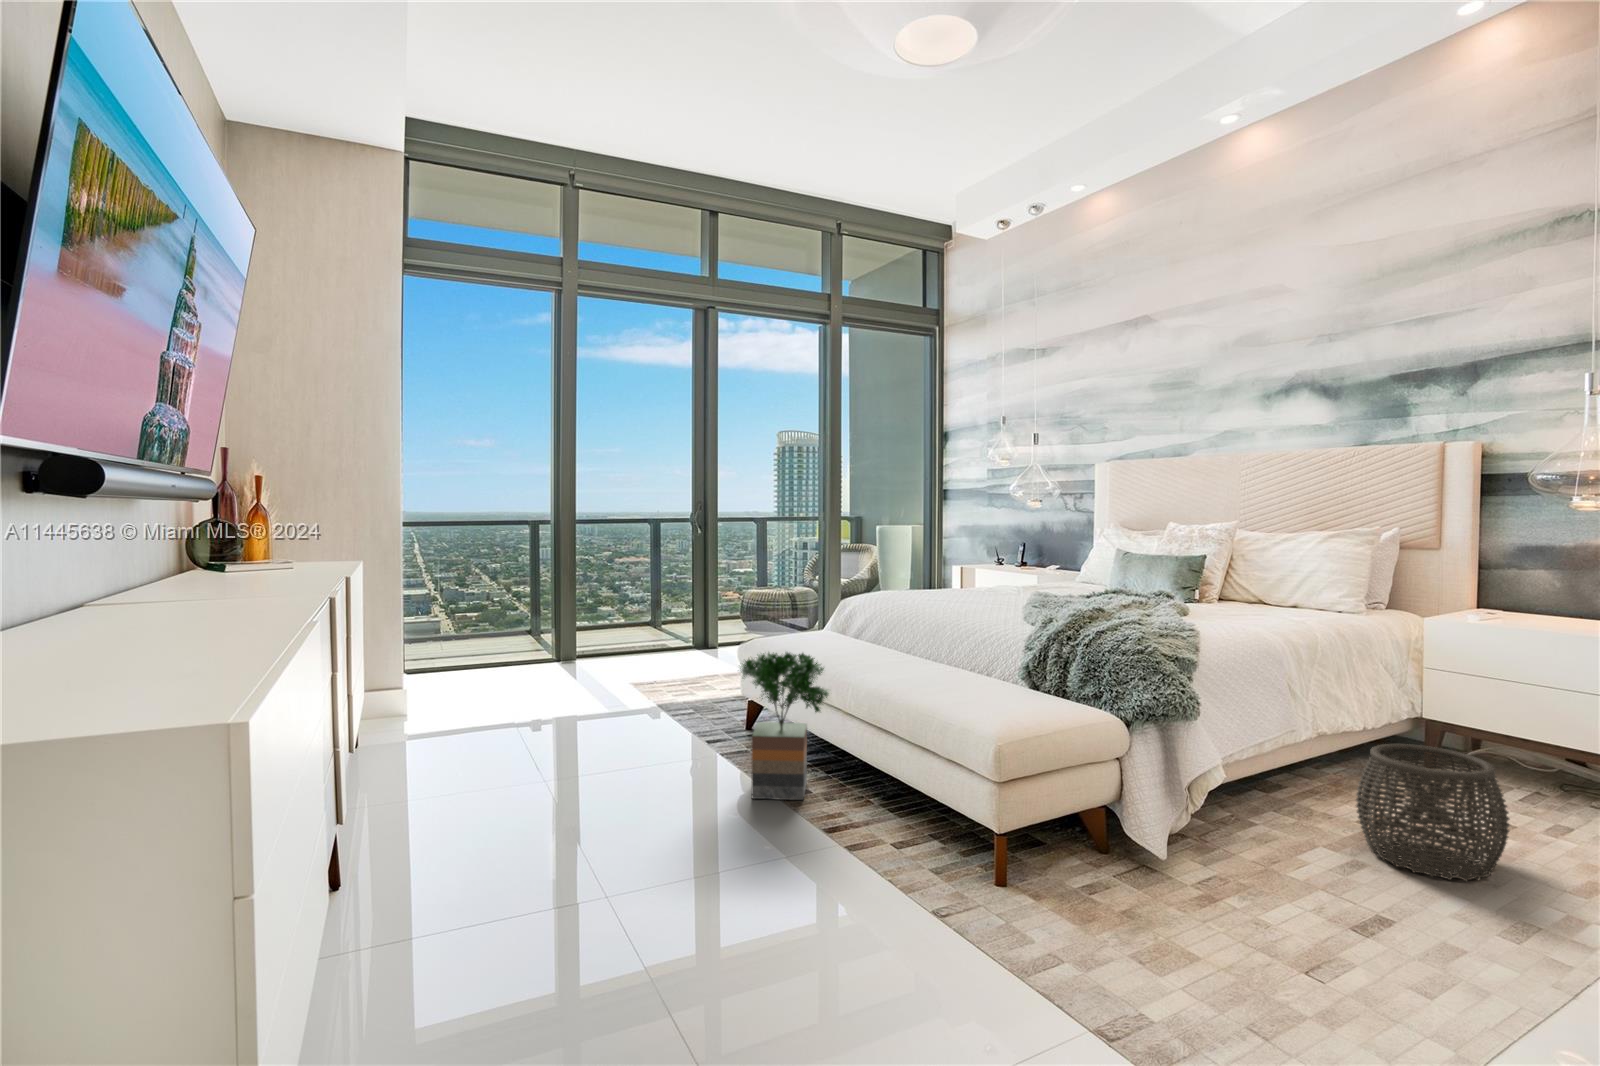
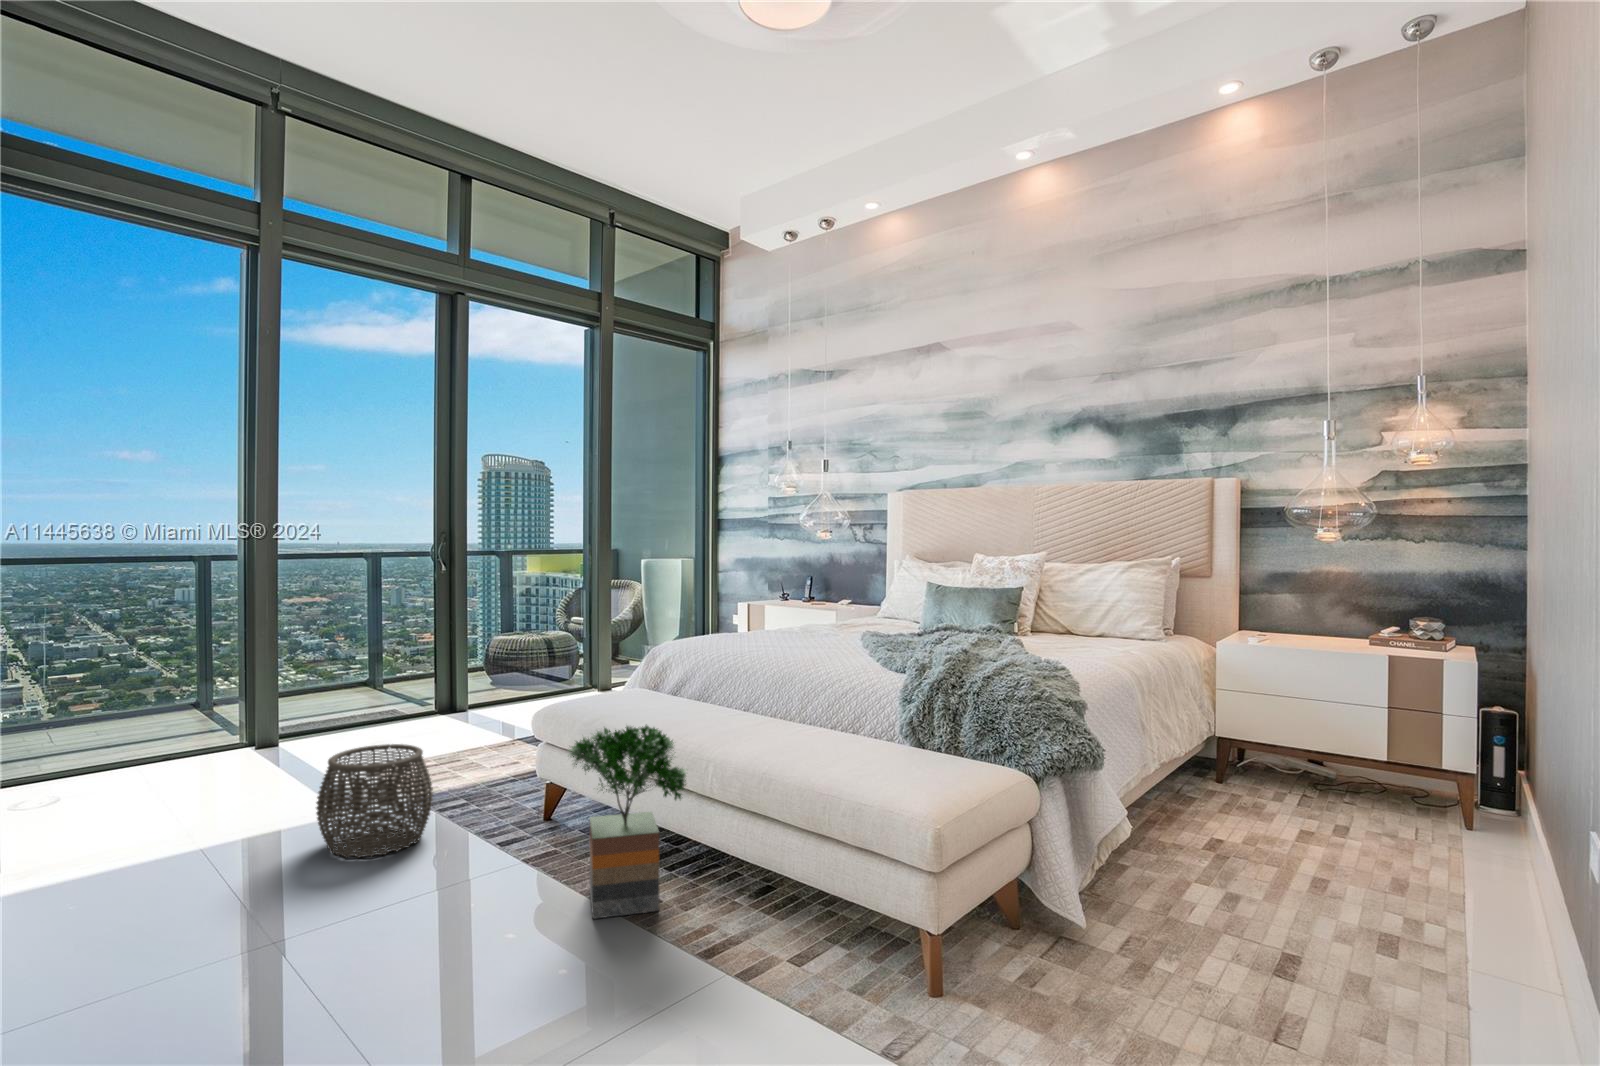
woven basket: present [1356,744,1510,881] -> present [316,744,433,858]

